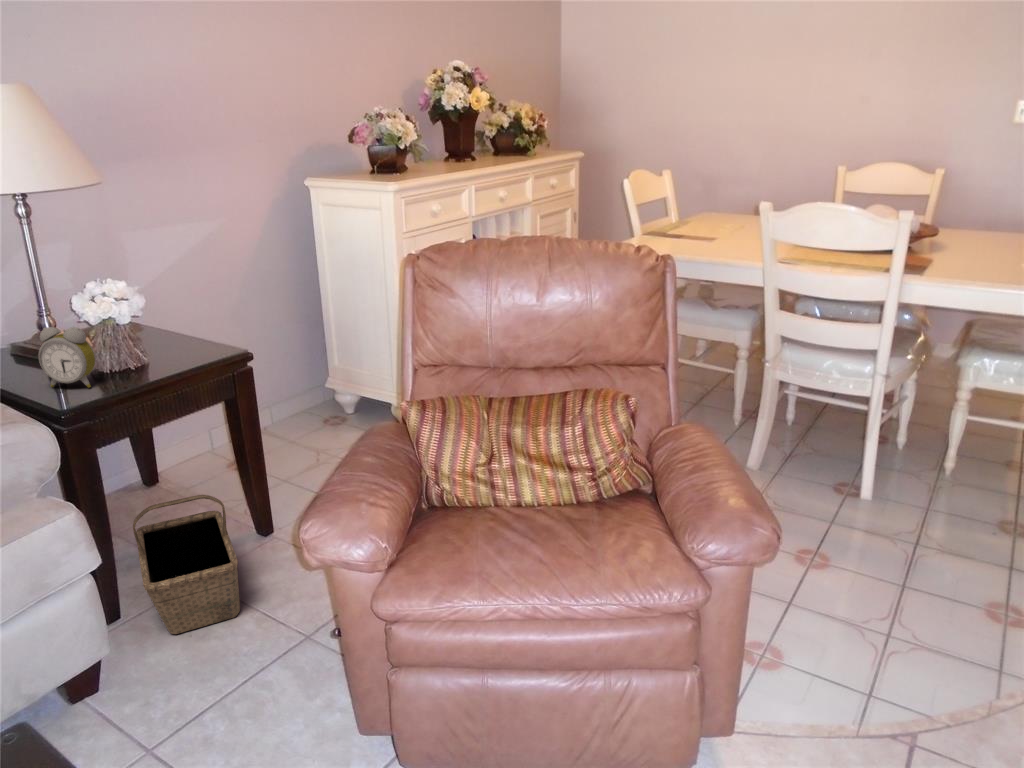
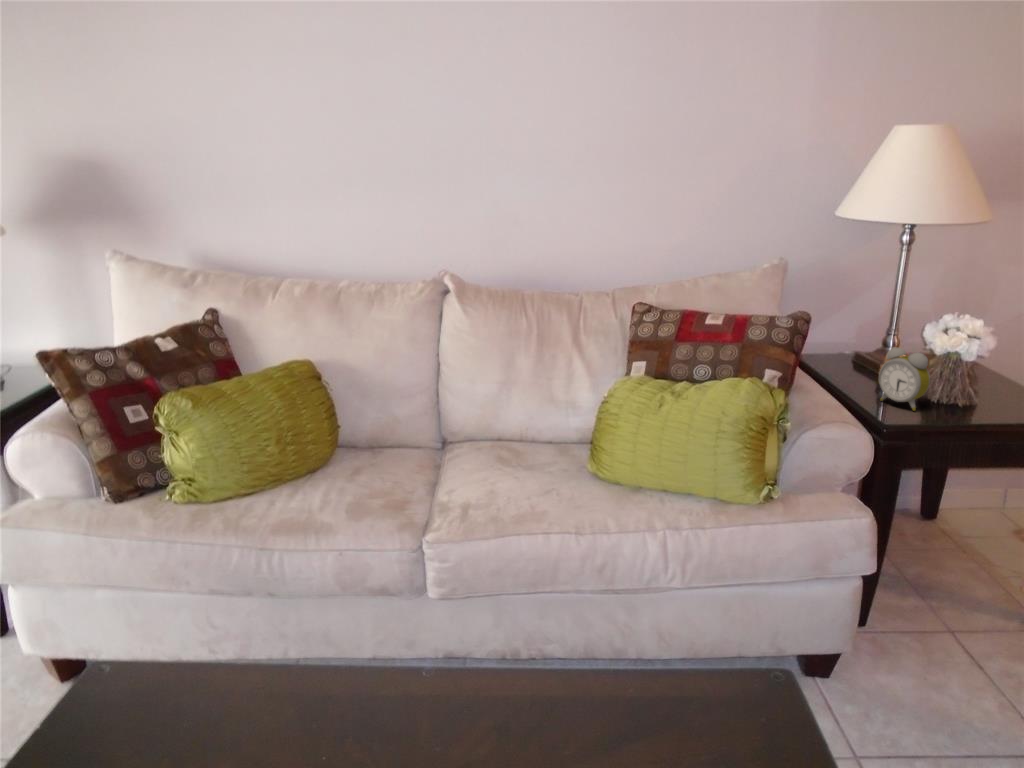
basket: present [133,495,240,634] -> none [899,540,1006,688]

